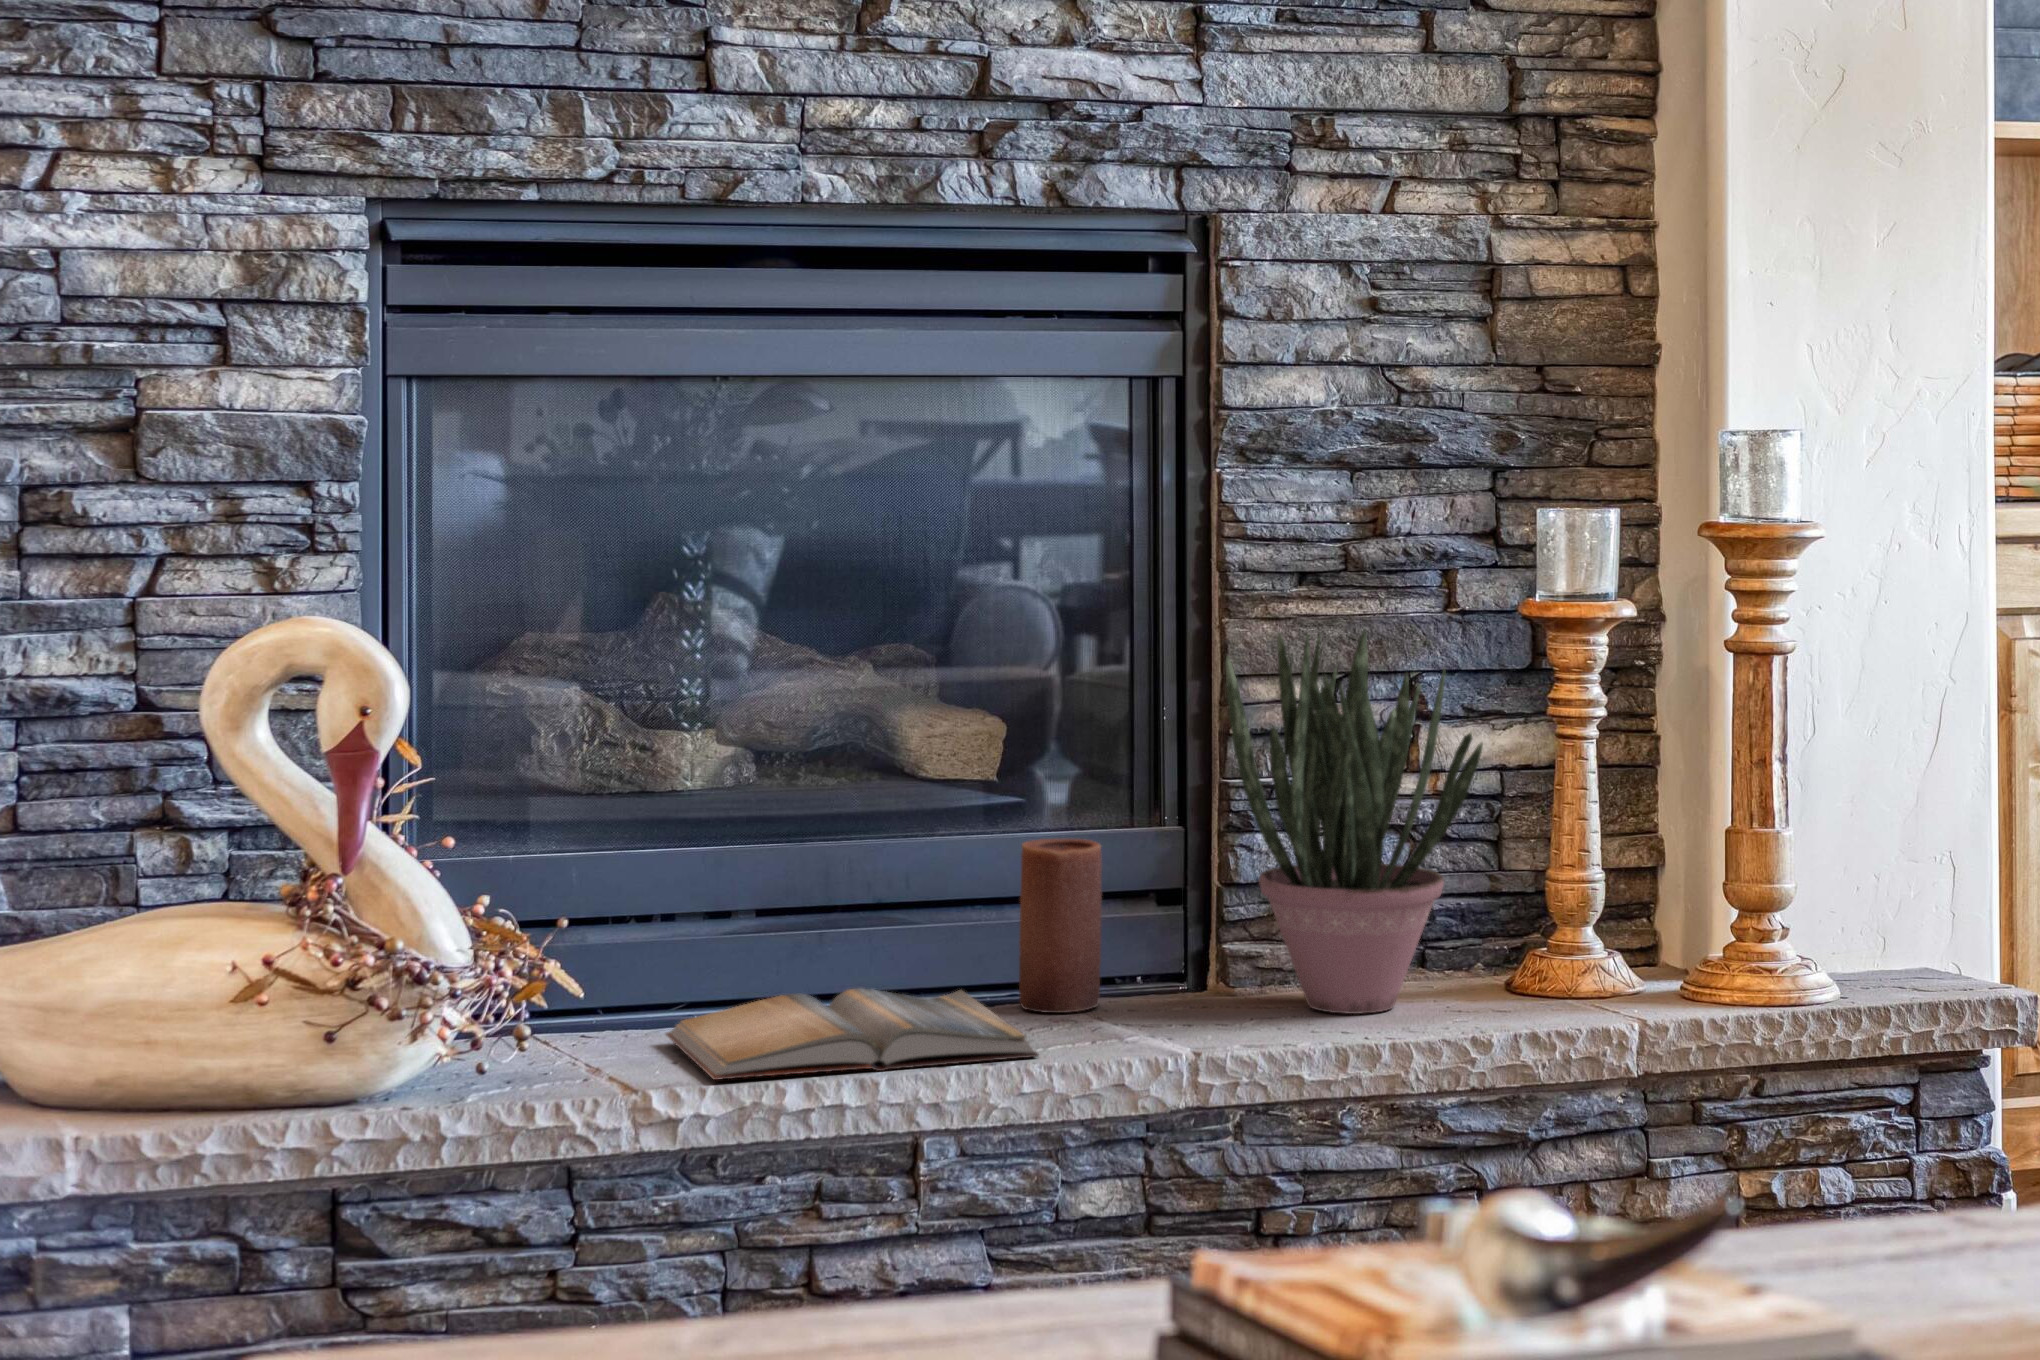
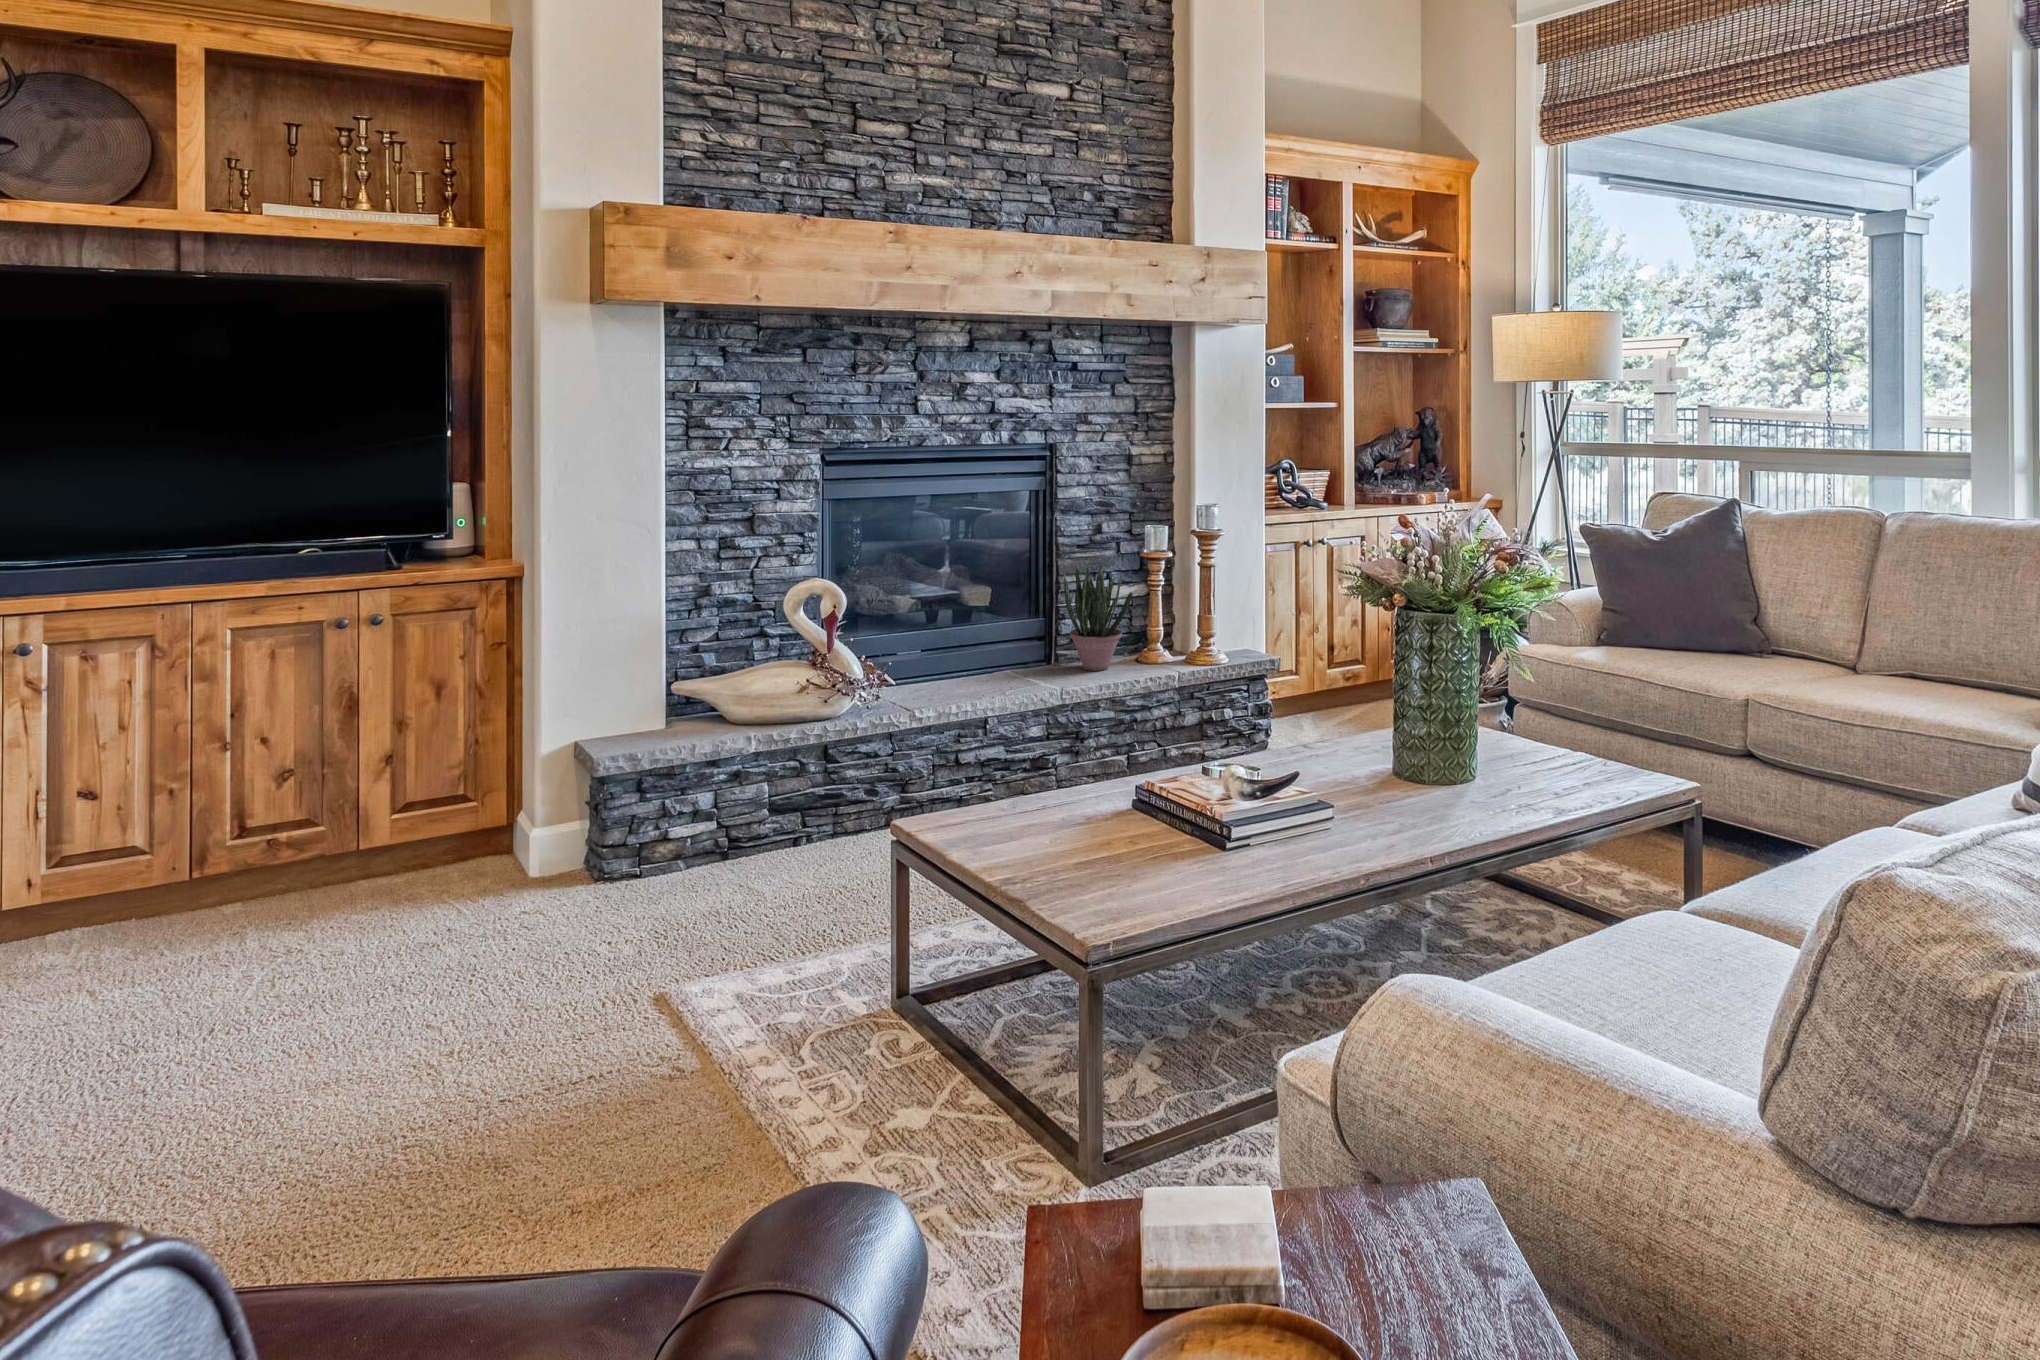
candle: present [1019,839,1102,1013] -> none [1002,624,1026,675]
hardback book: present [666,988,1039,1080] -> none [908,670,1020,703]

